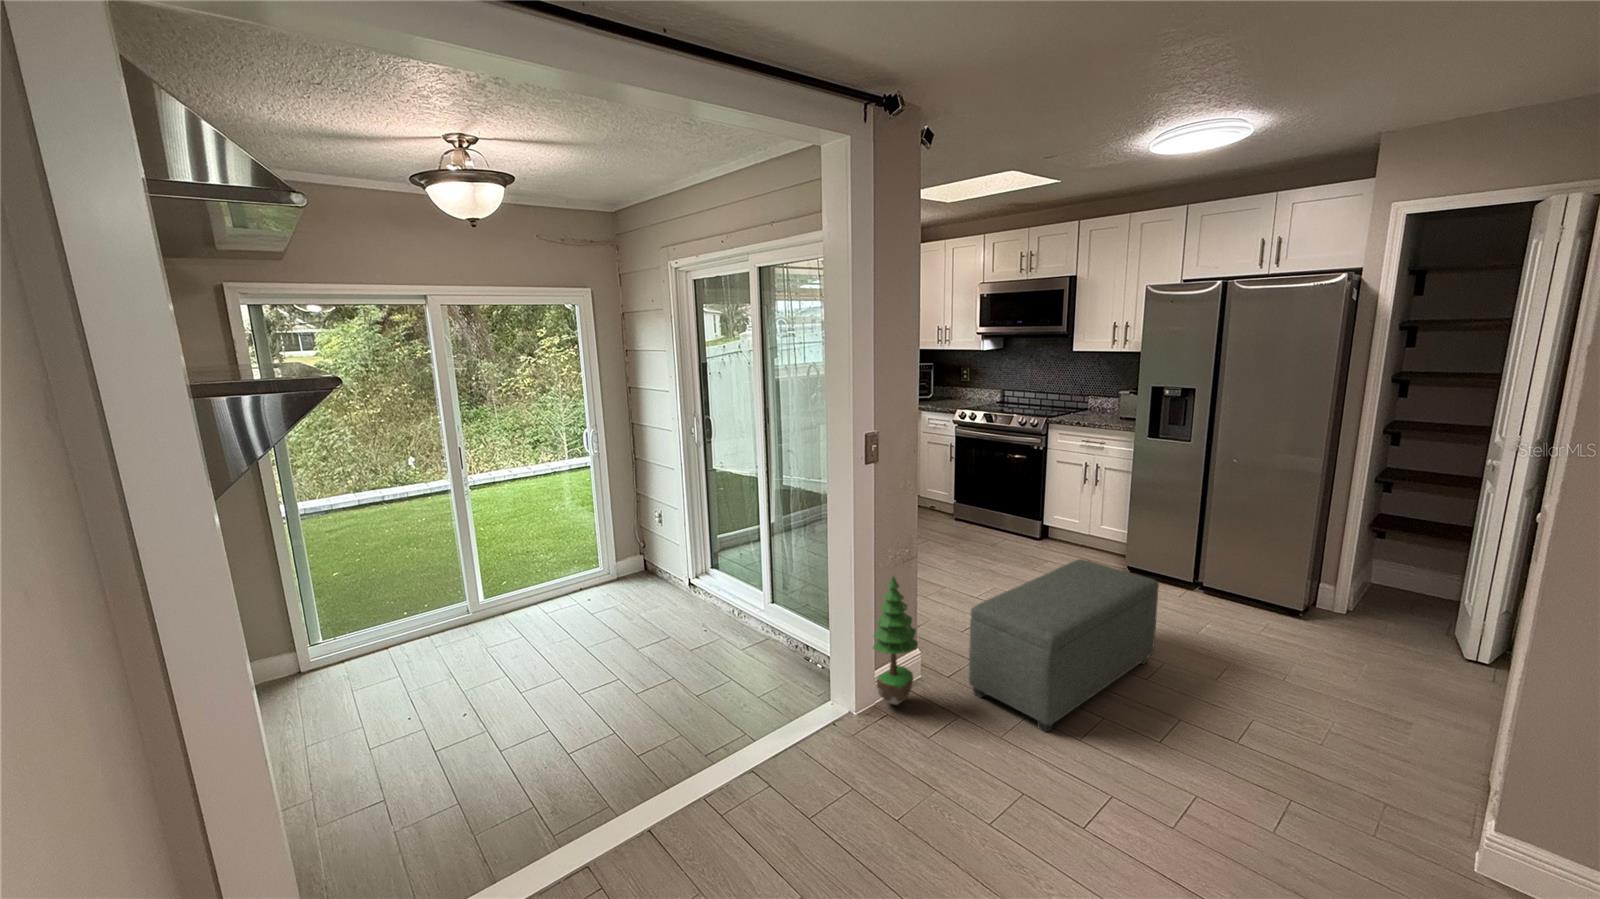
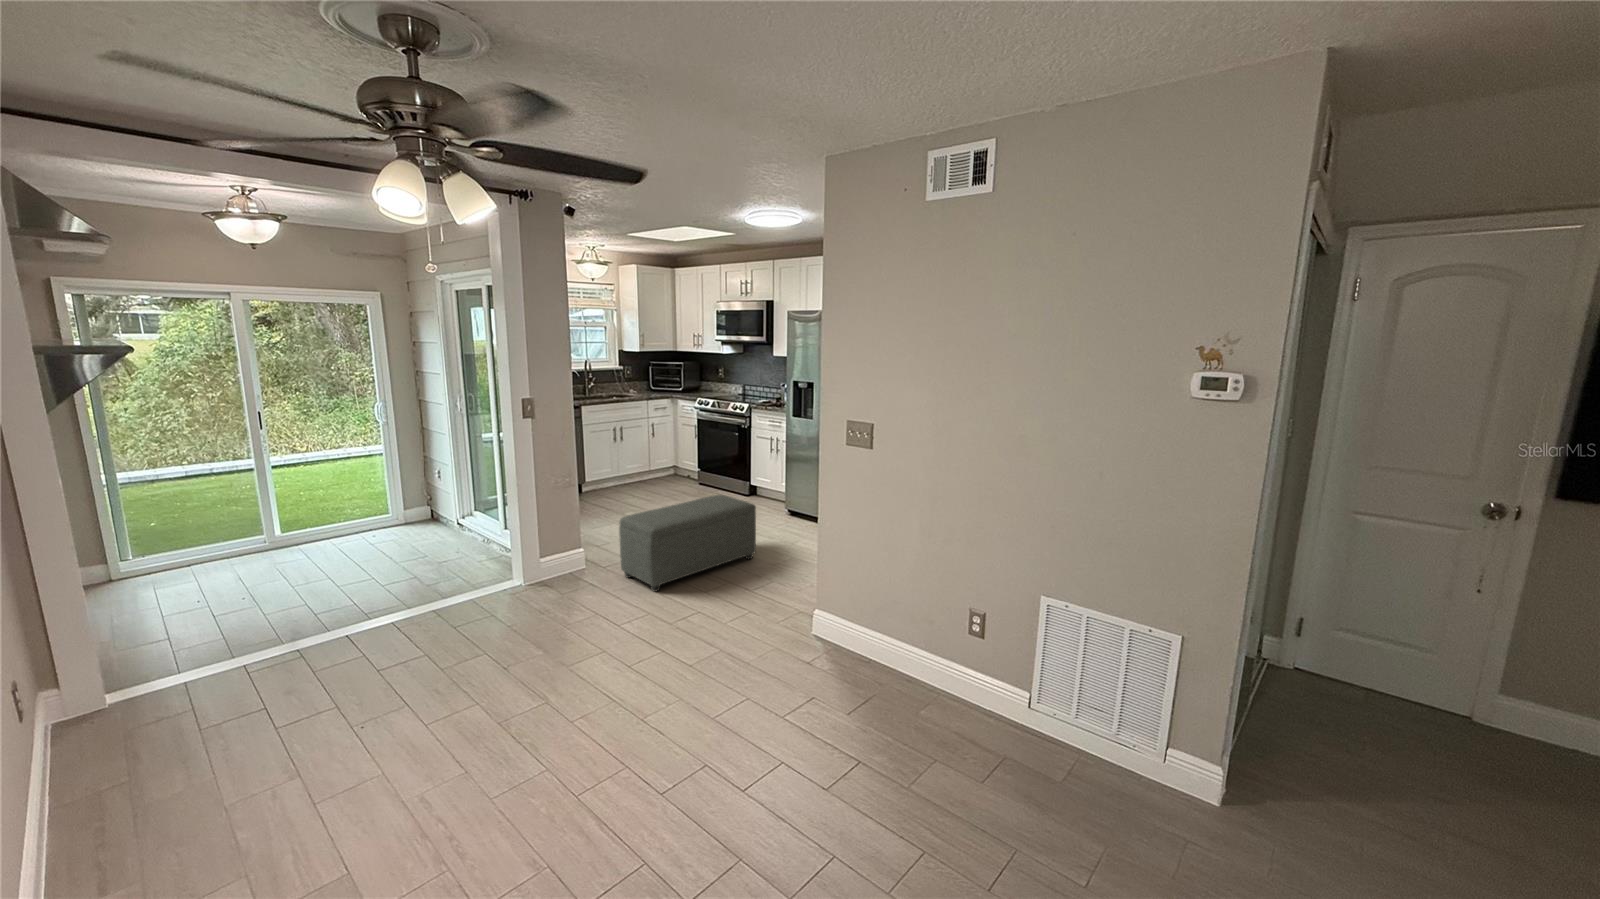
potted tree: present [873,576,918,705] -> none [547,495,582,583]

